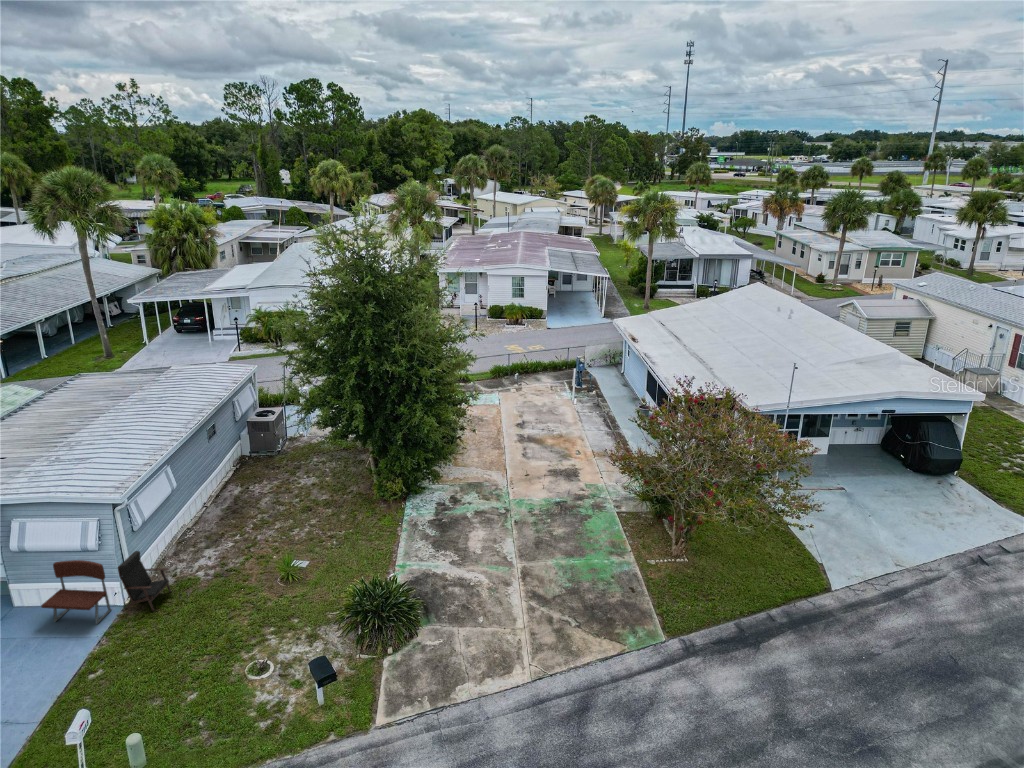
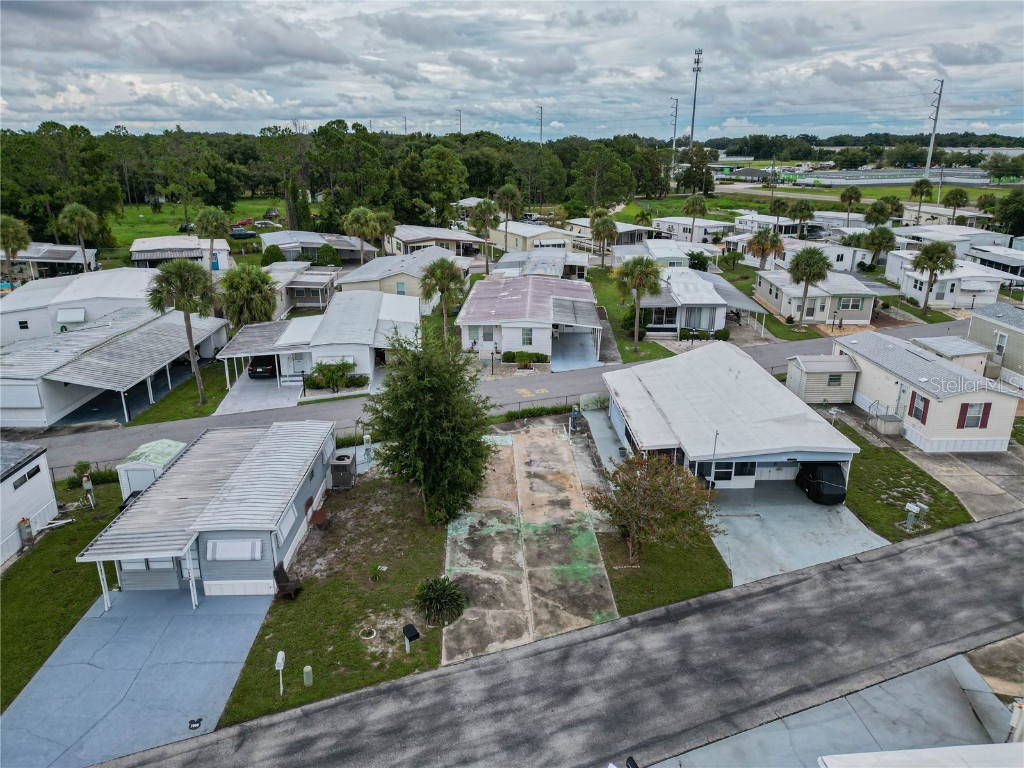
bench: present [41,560,111,624] -> present [304,496,327,534]

